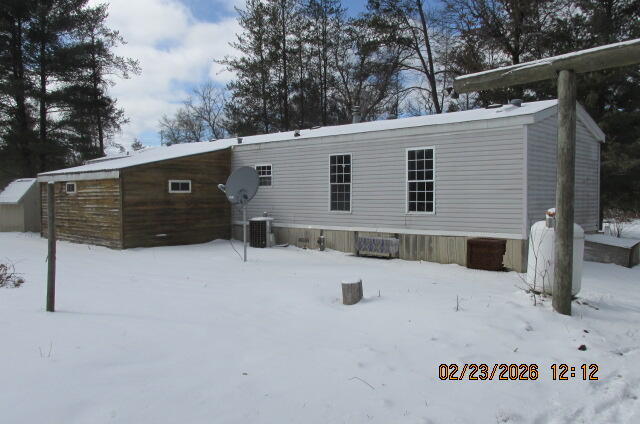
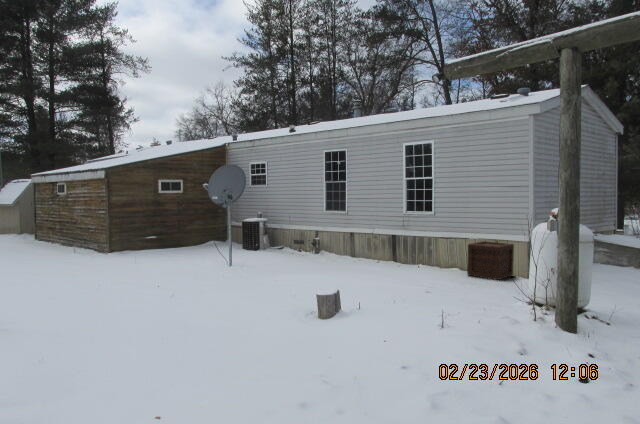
bench: present [356,236,399,260] -> none [350,238,398,265]

